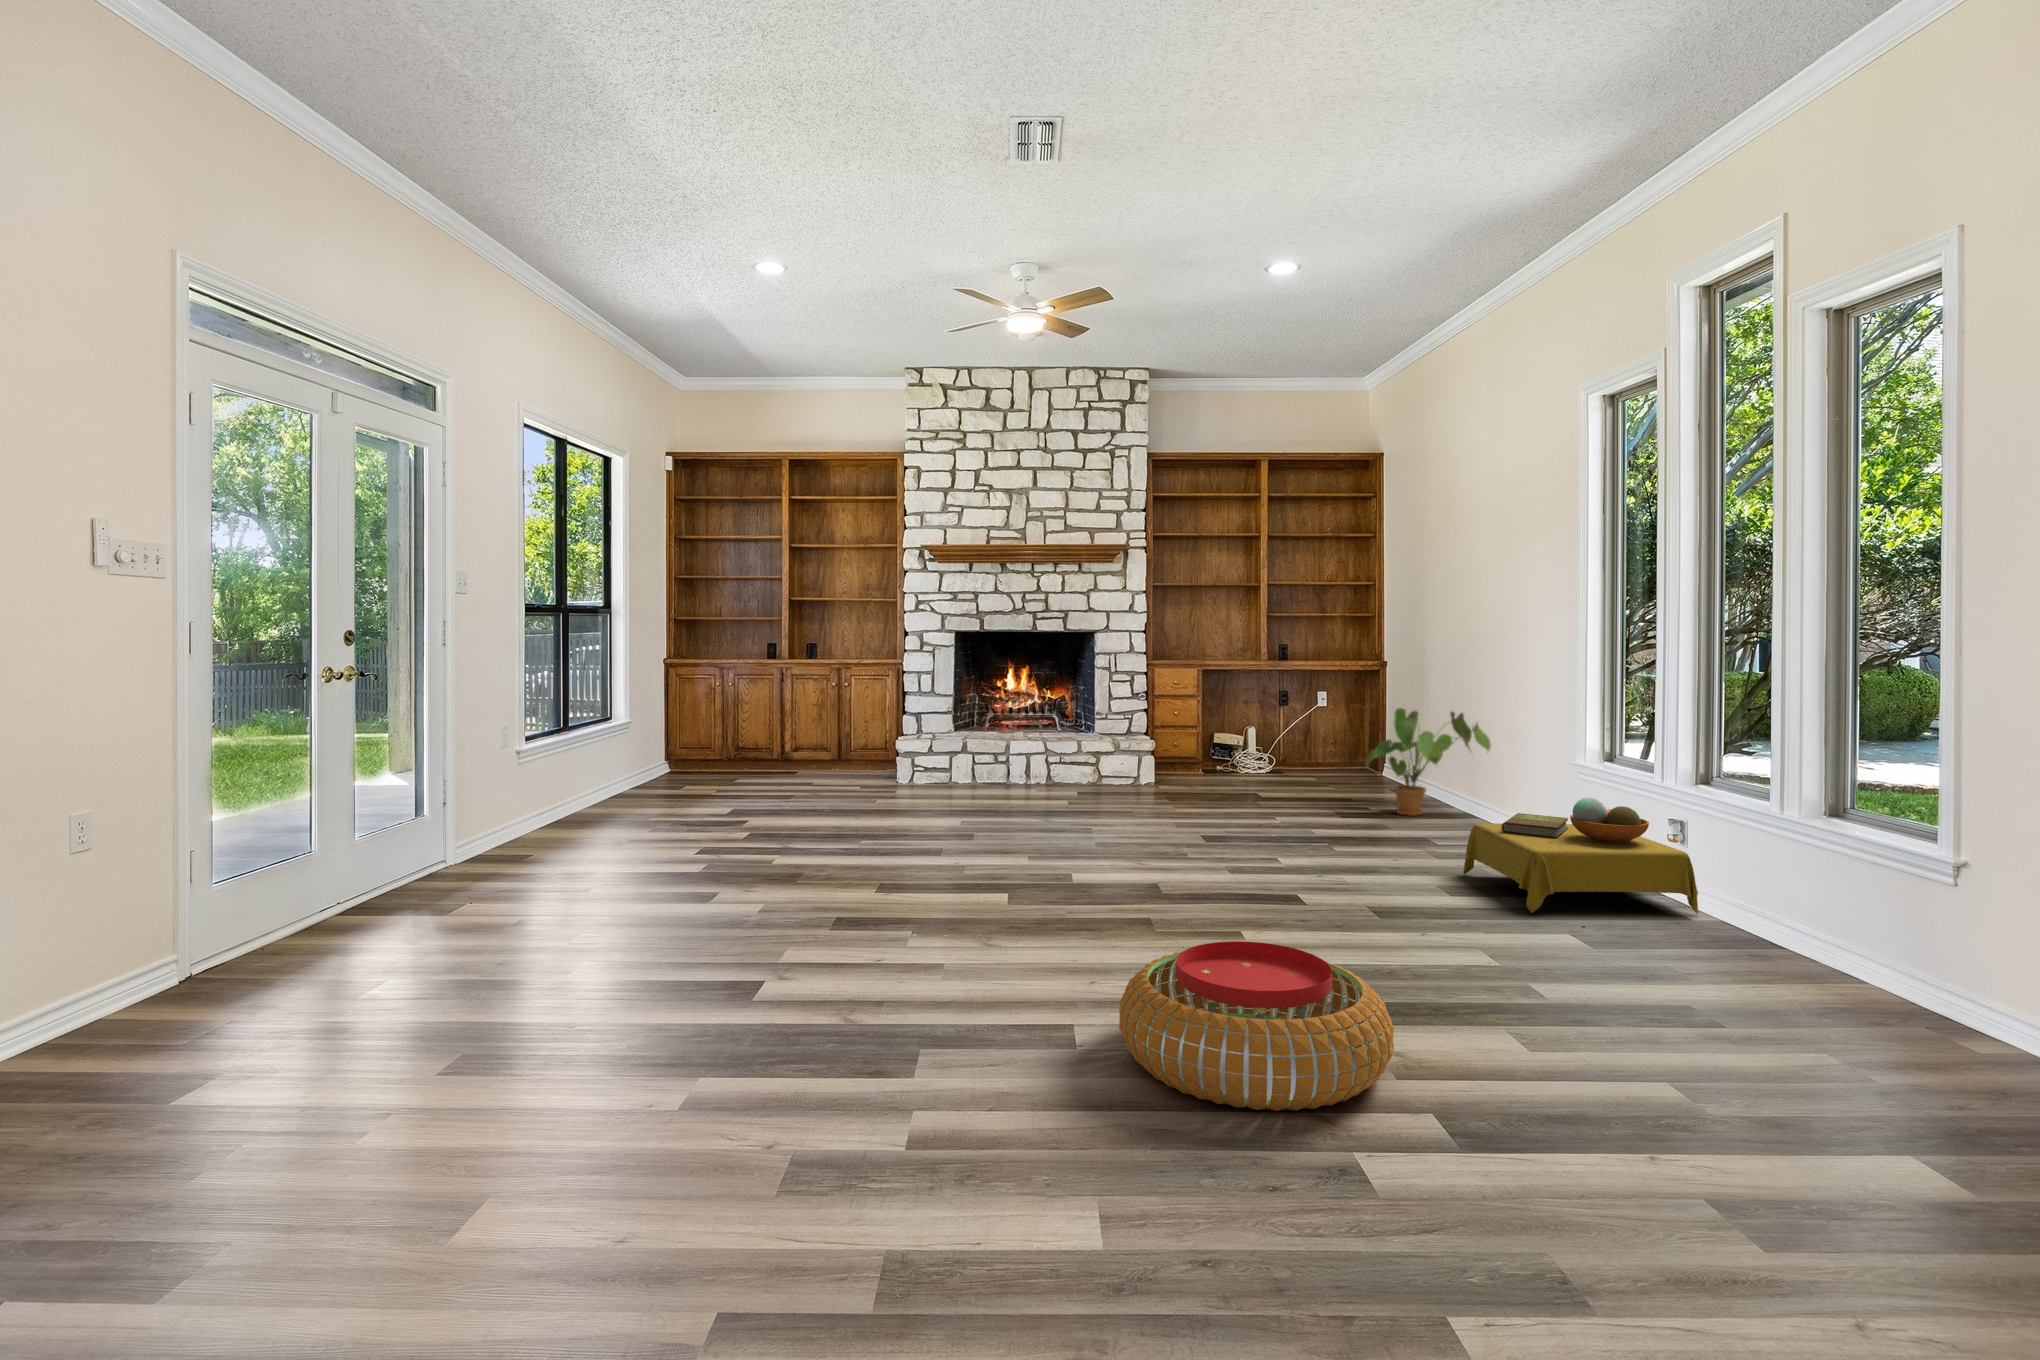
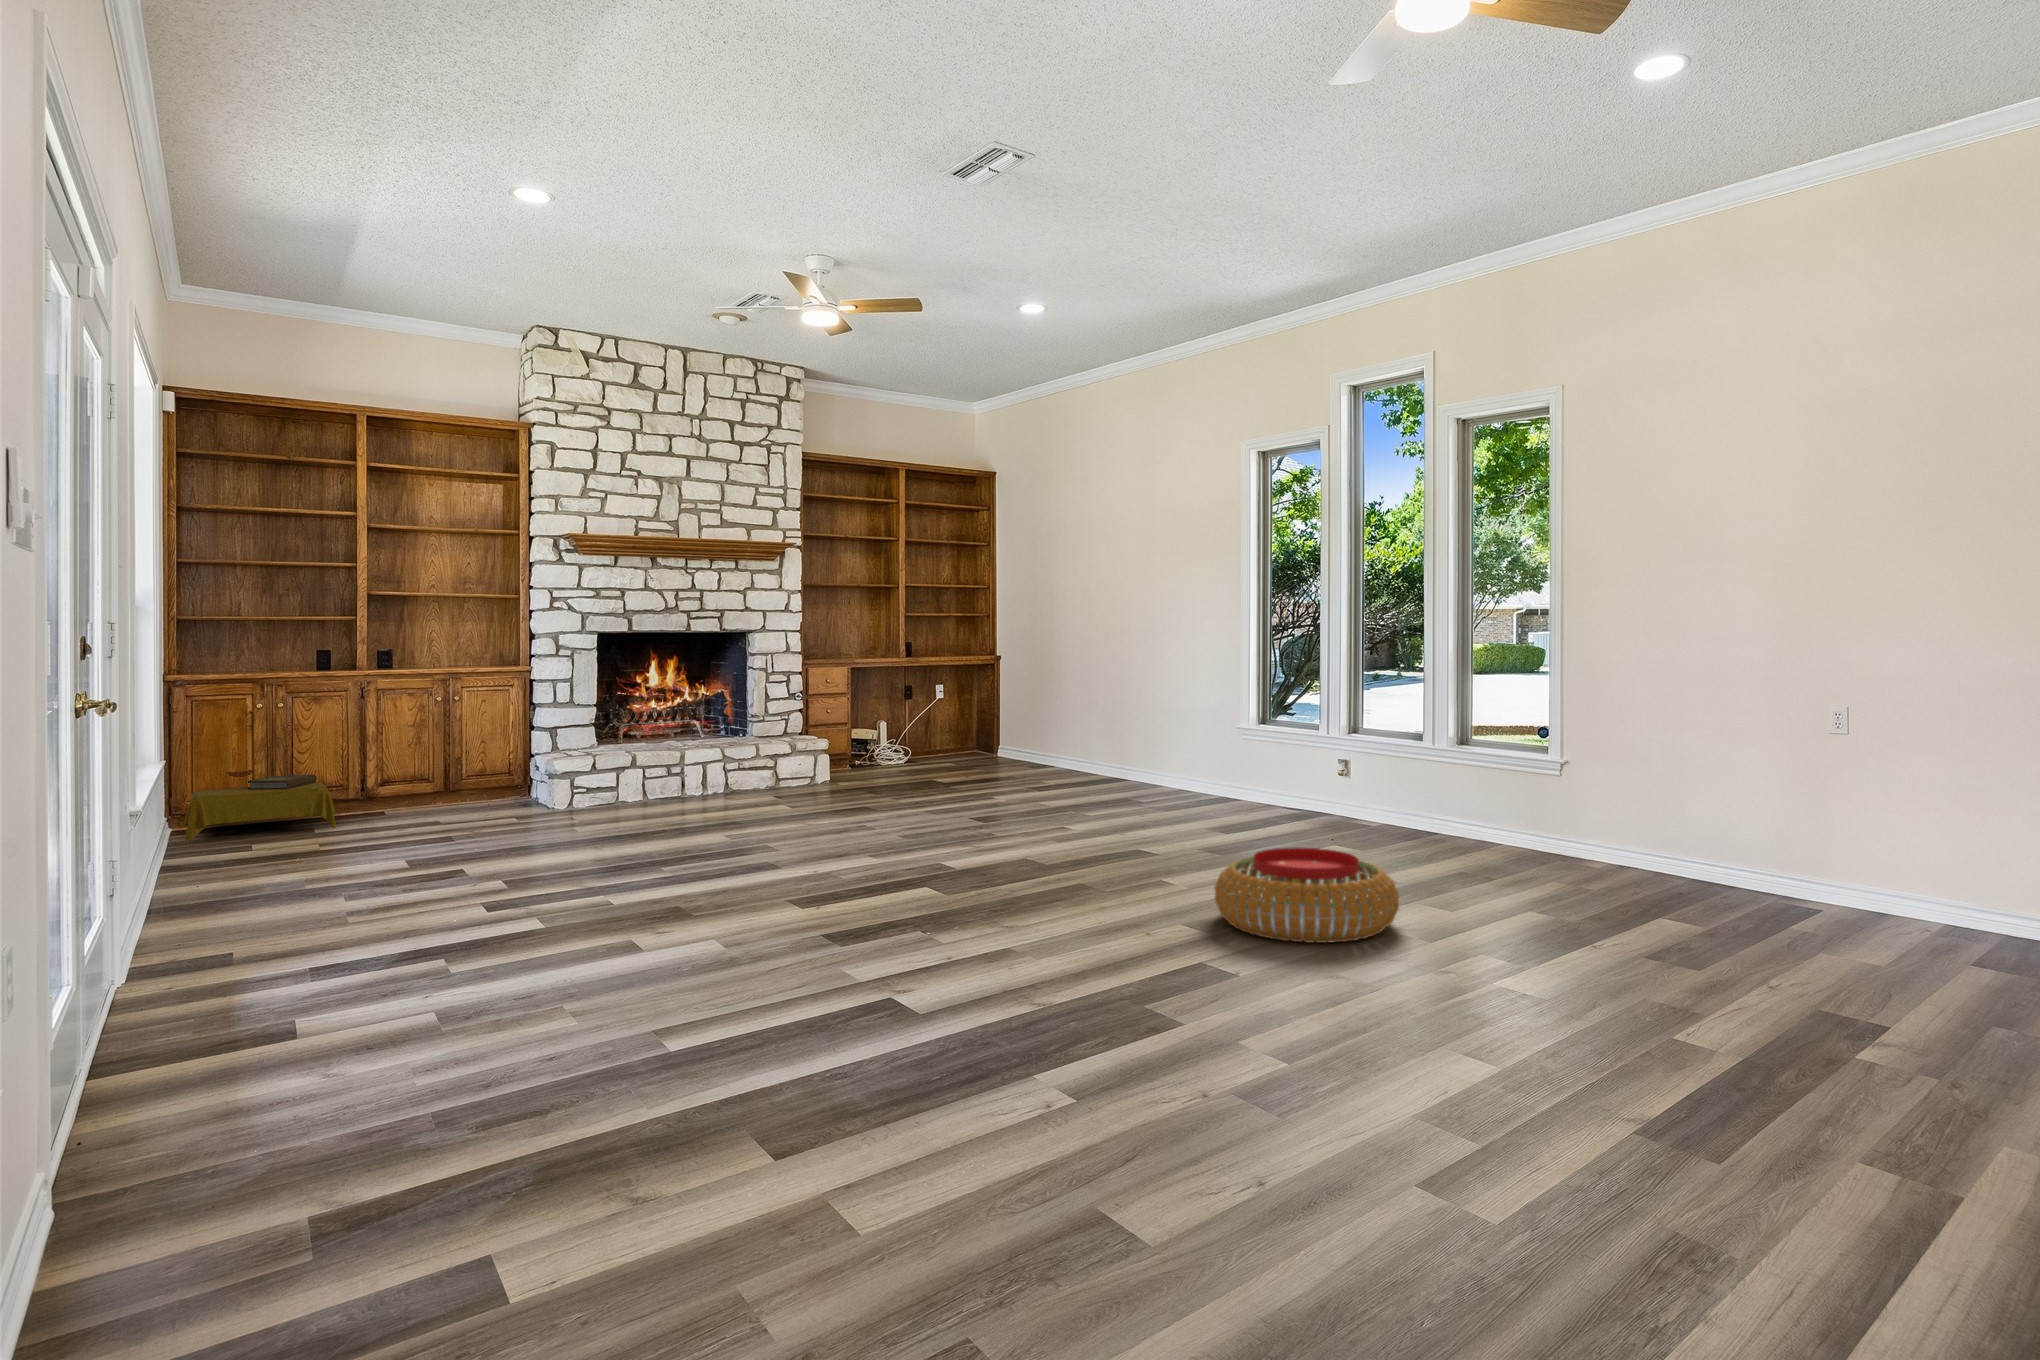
house plant: present [1365,708,1491,816] -> none [1044,695,1147,785]
side table: present [1463,798,1698,914] -> present [184,770,336,841]

